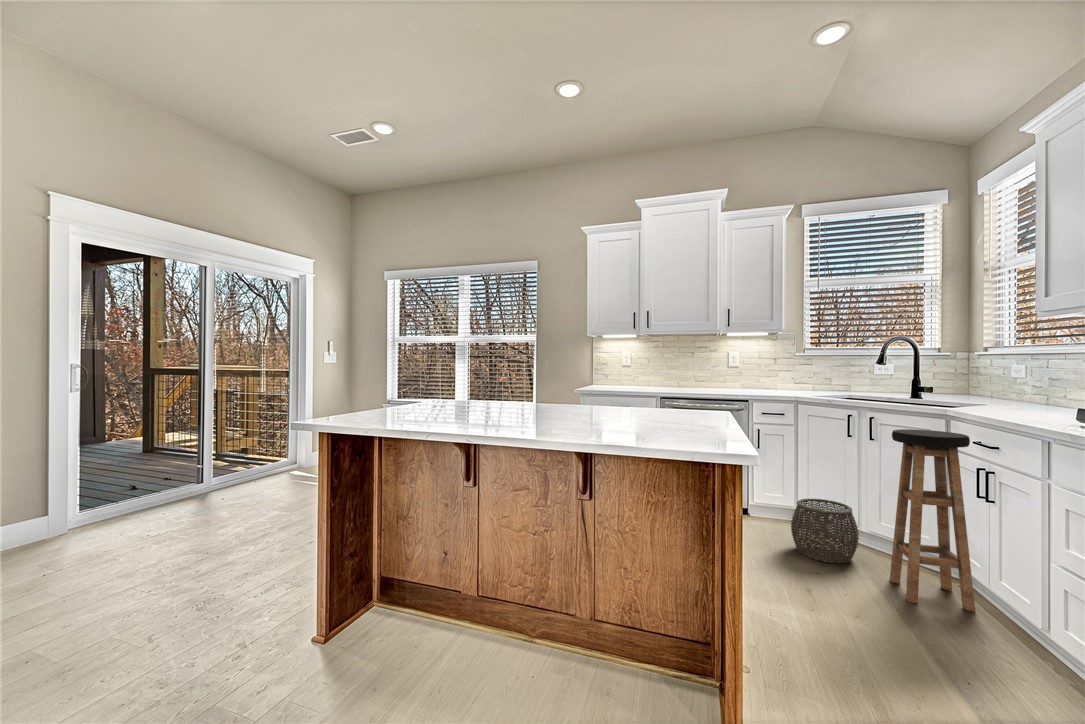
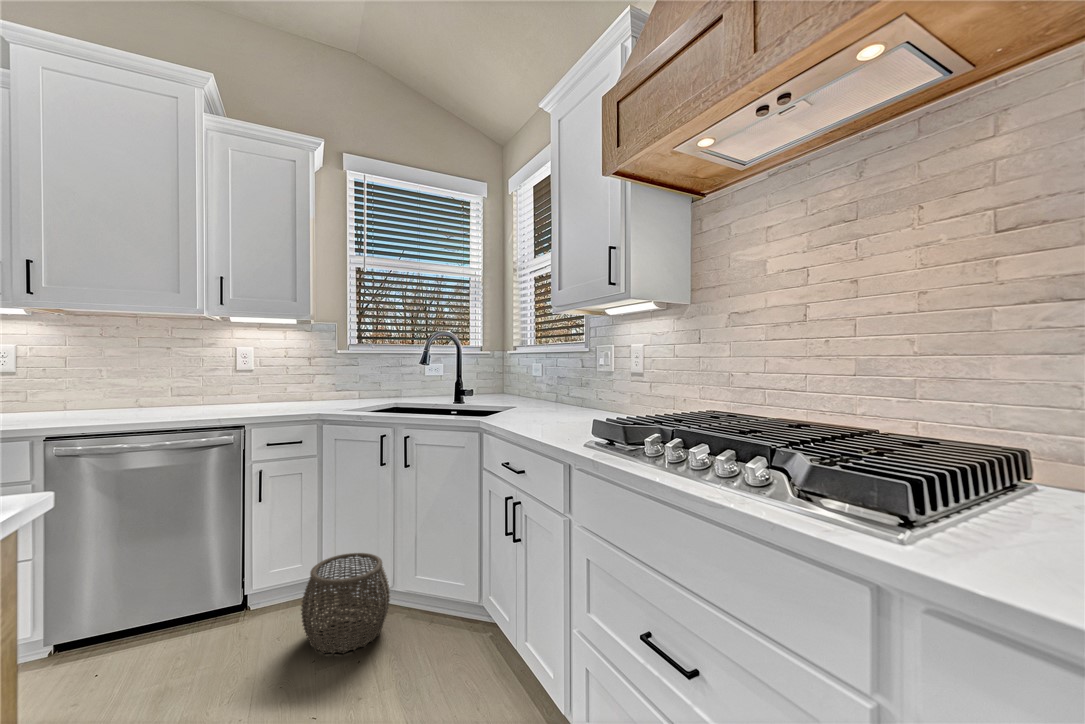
bar stool: present [890,429,975,612] -> none [420,451,503,692]

